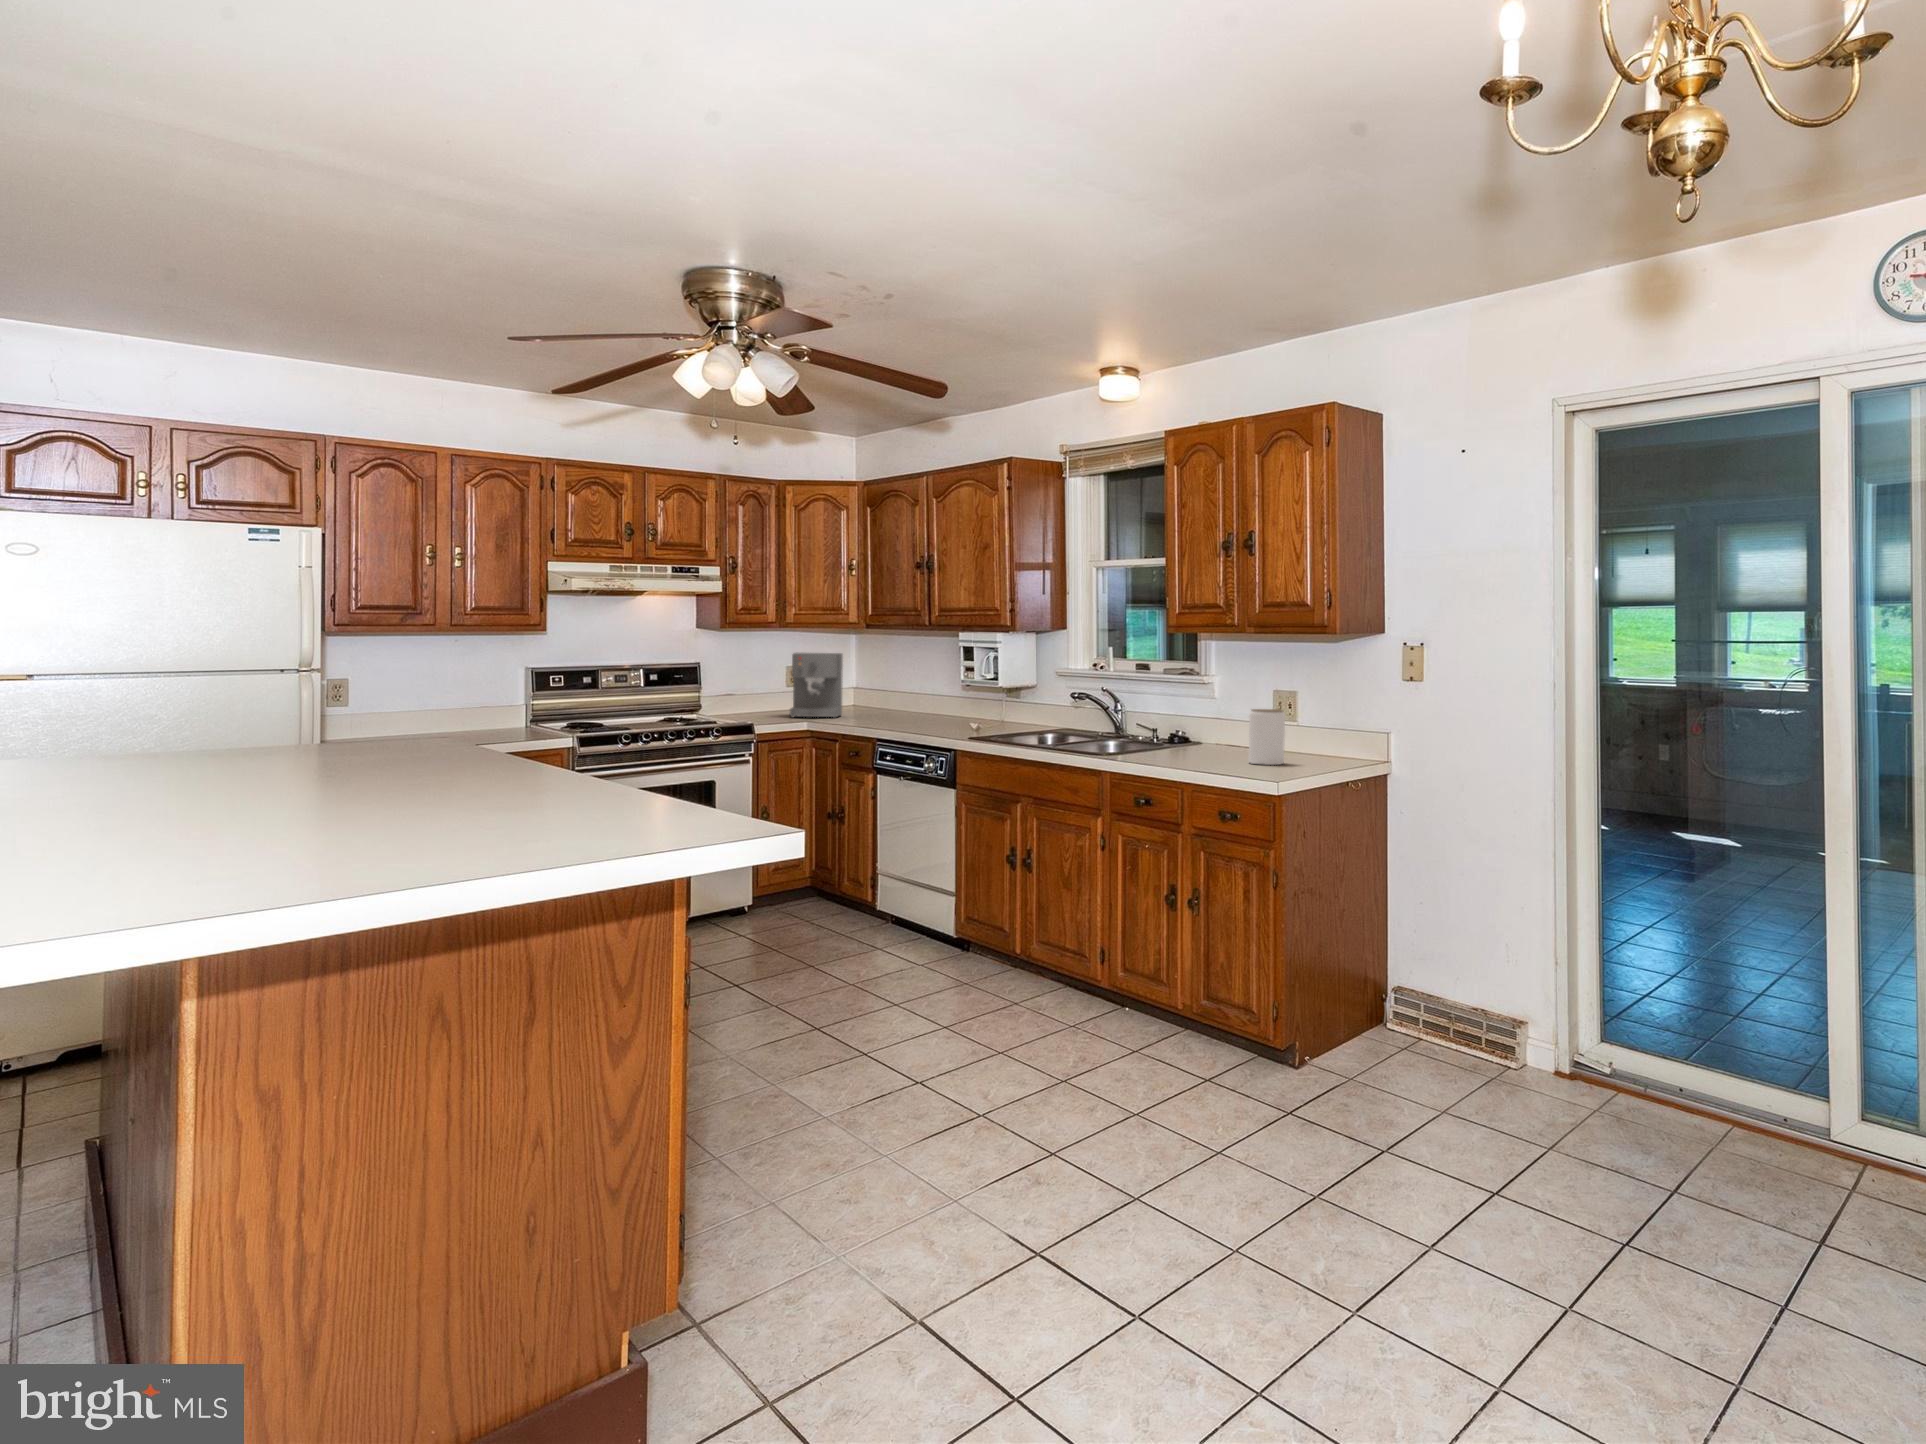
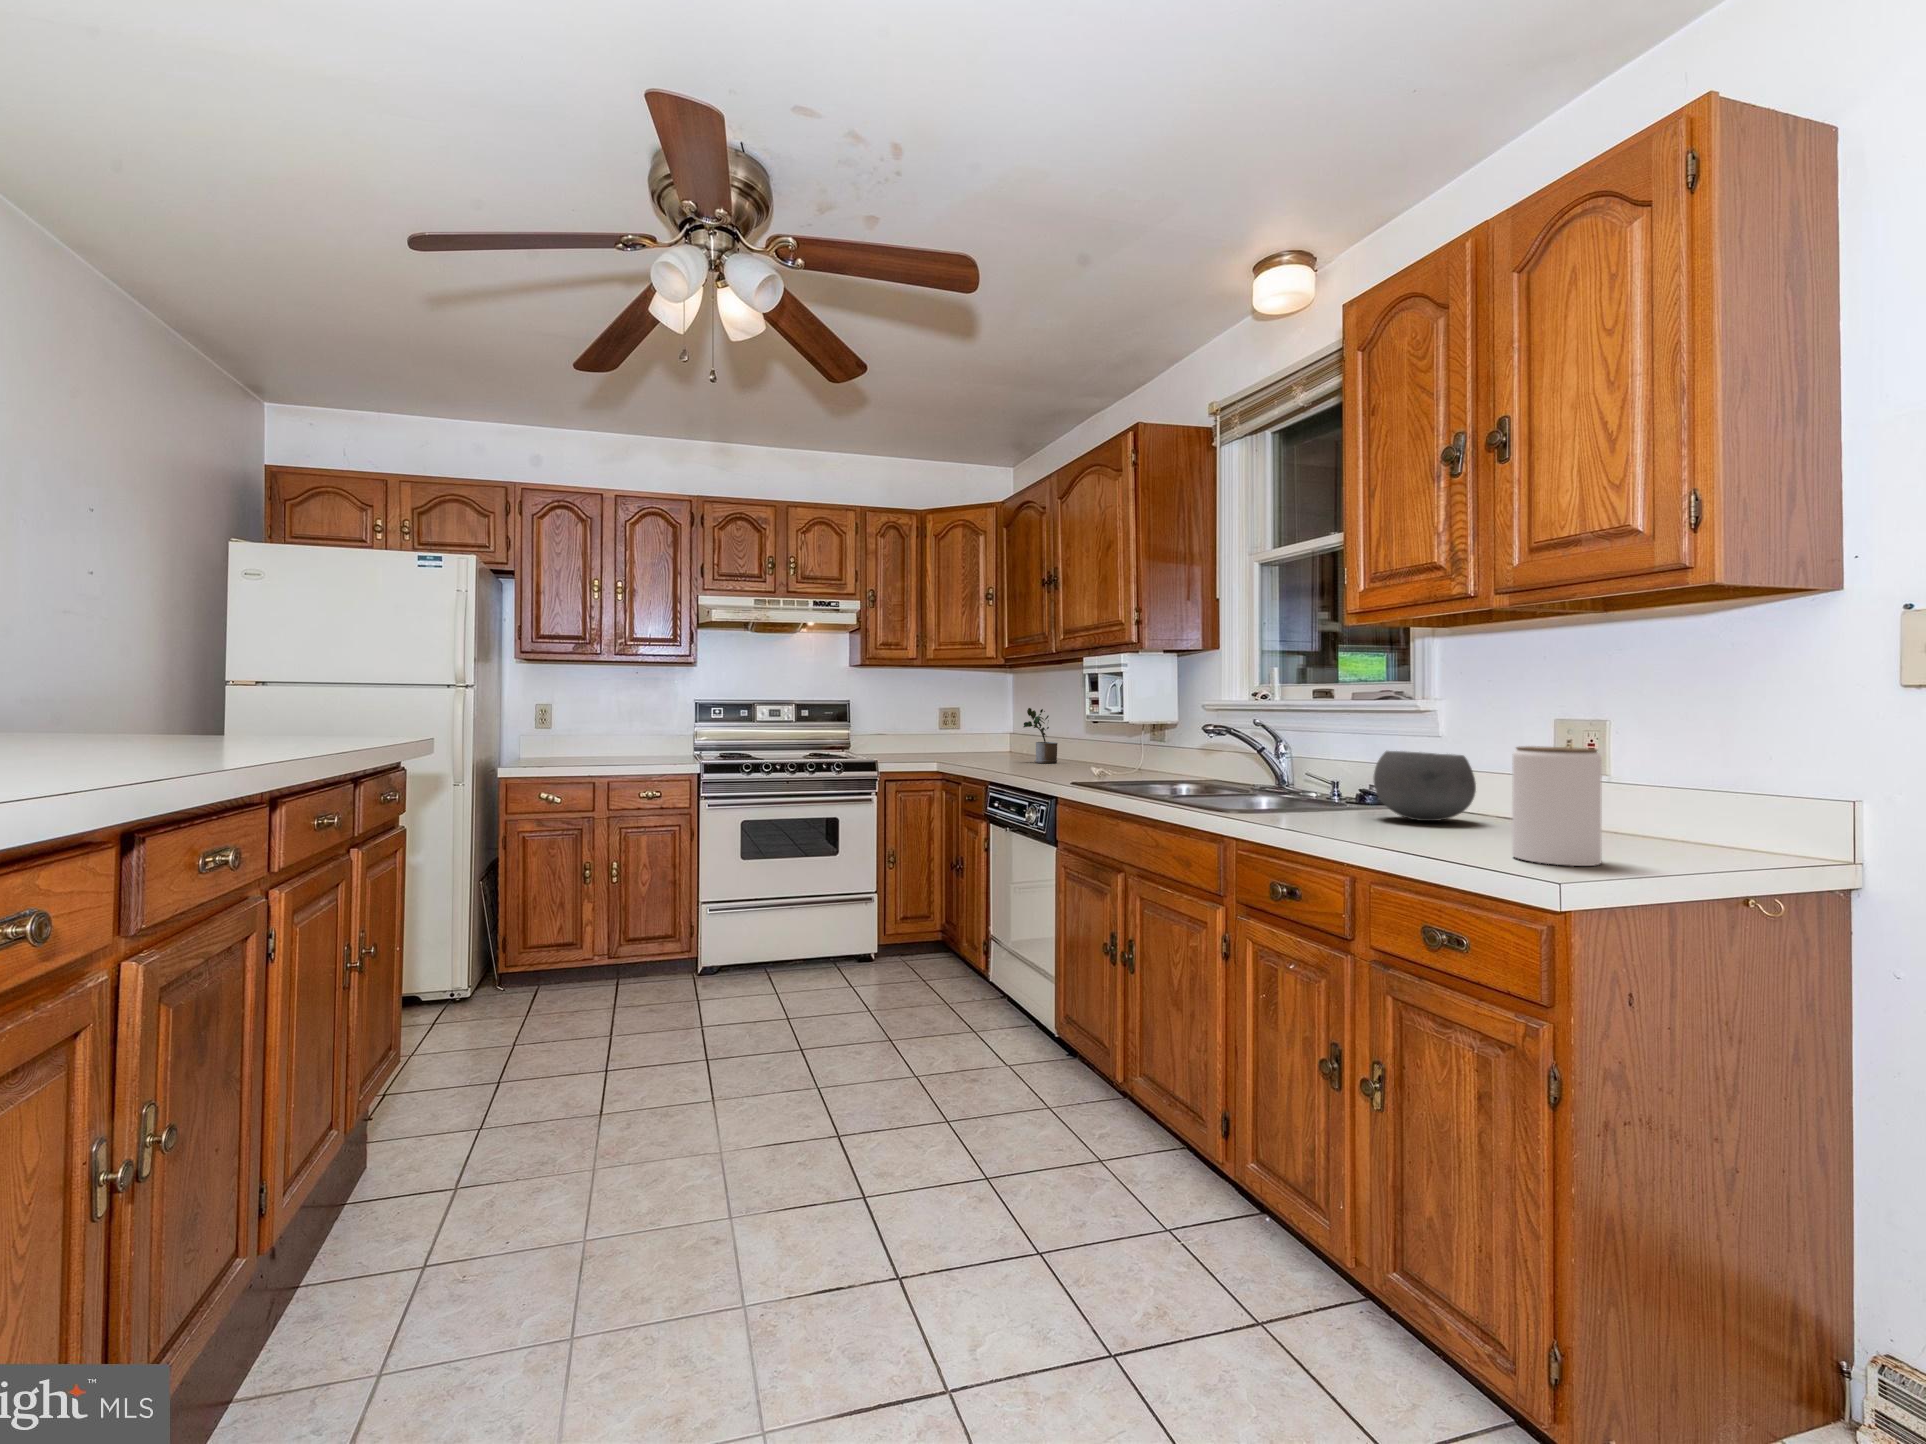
coffee maker: present [790,653,843,718] -> none [946,690,1004,756]
potted plant: none [885,673,915,723] -> present [1023,708,1058,763]
bowl: none [1184,711,1237,752] -> present [1373,751,1476,821]

